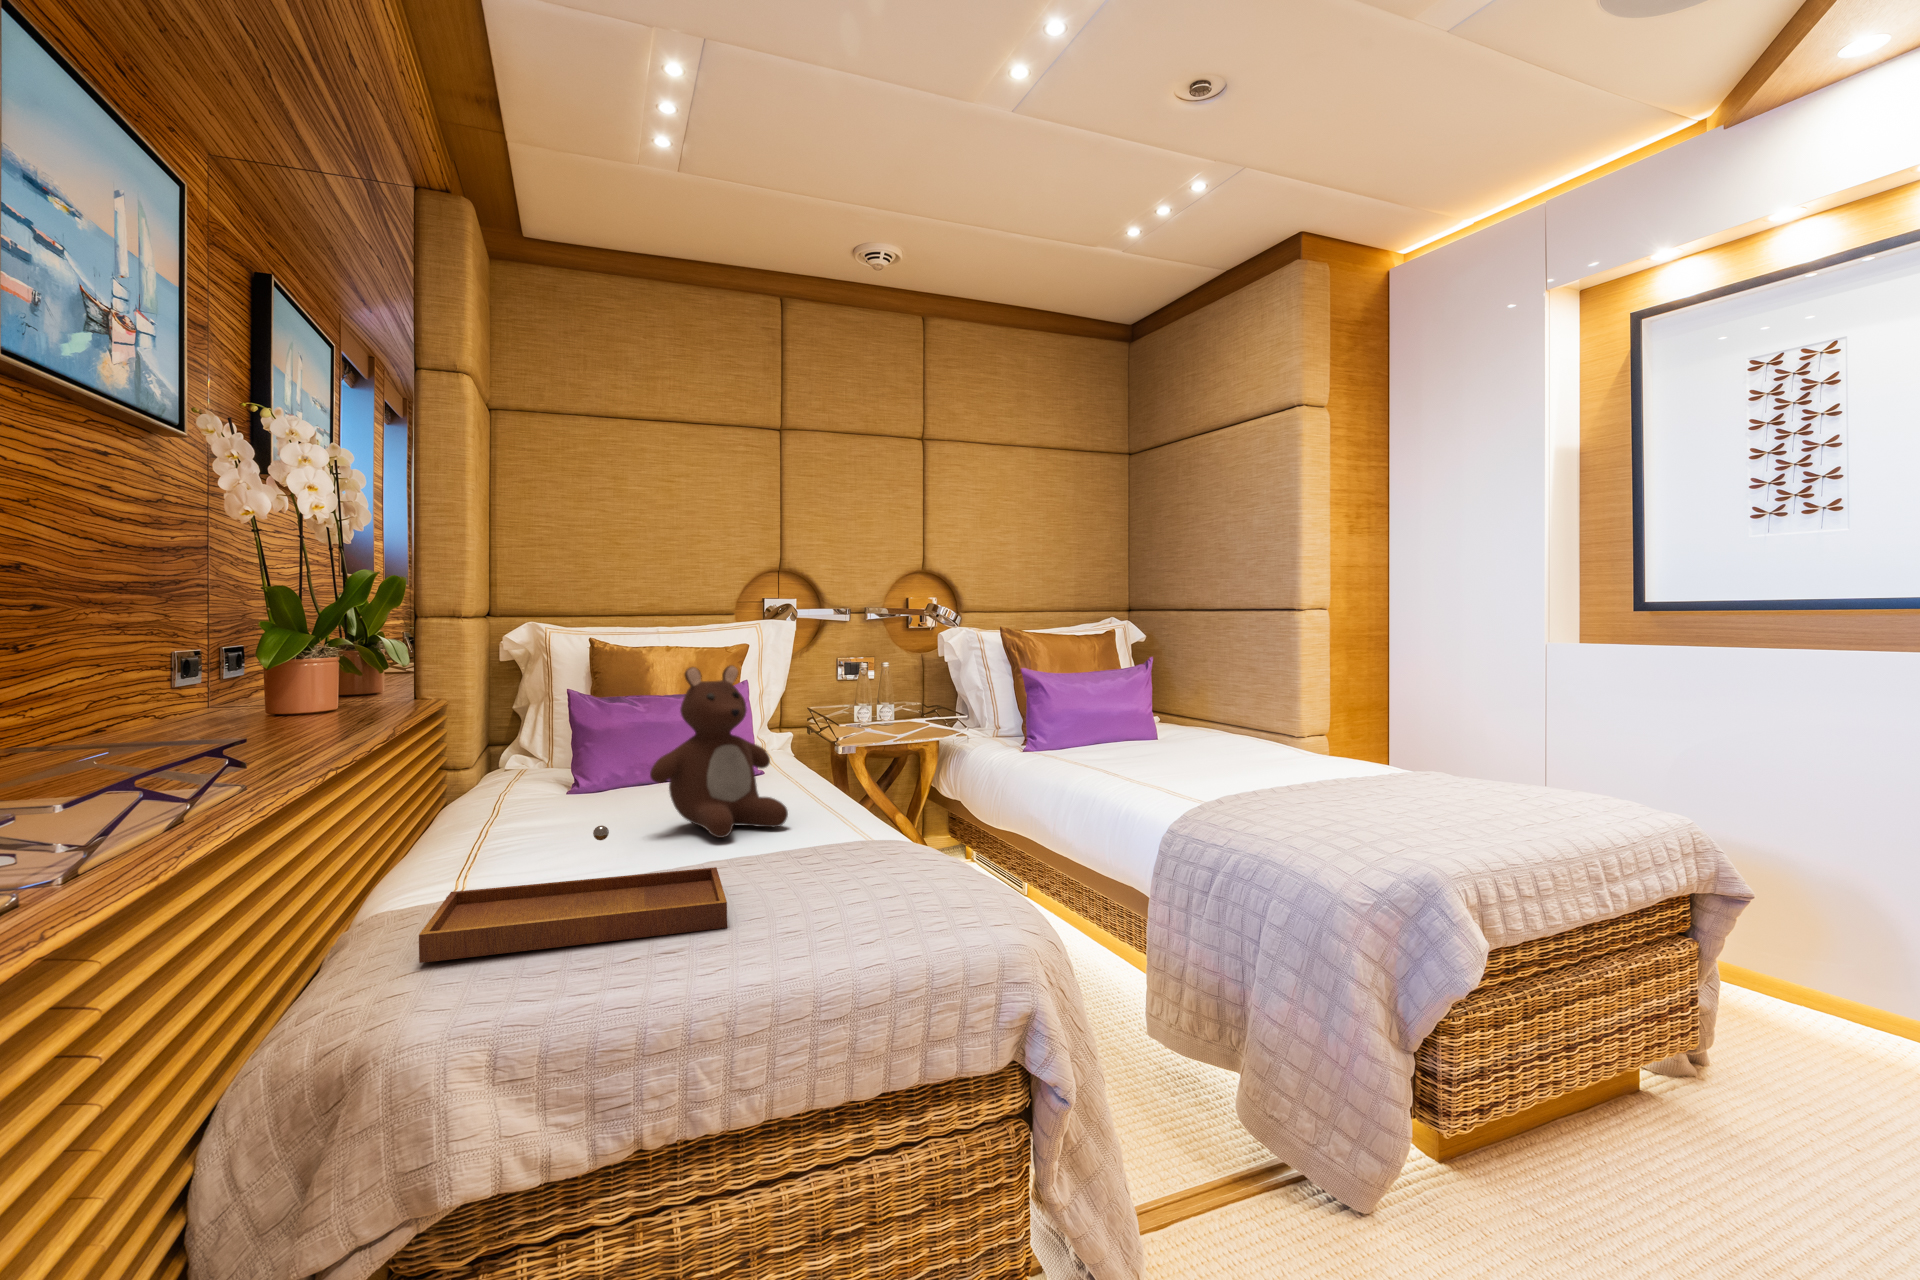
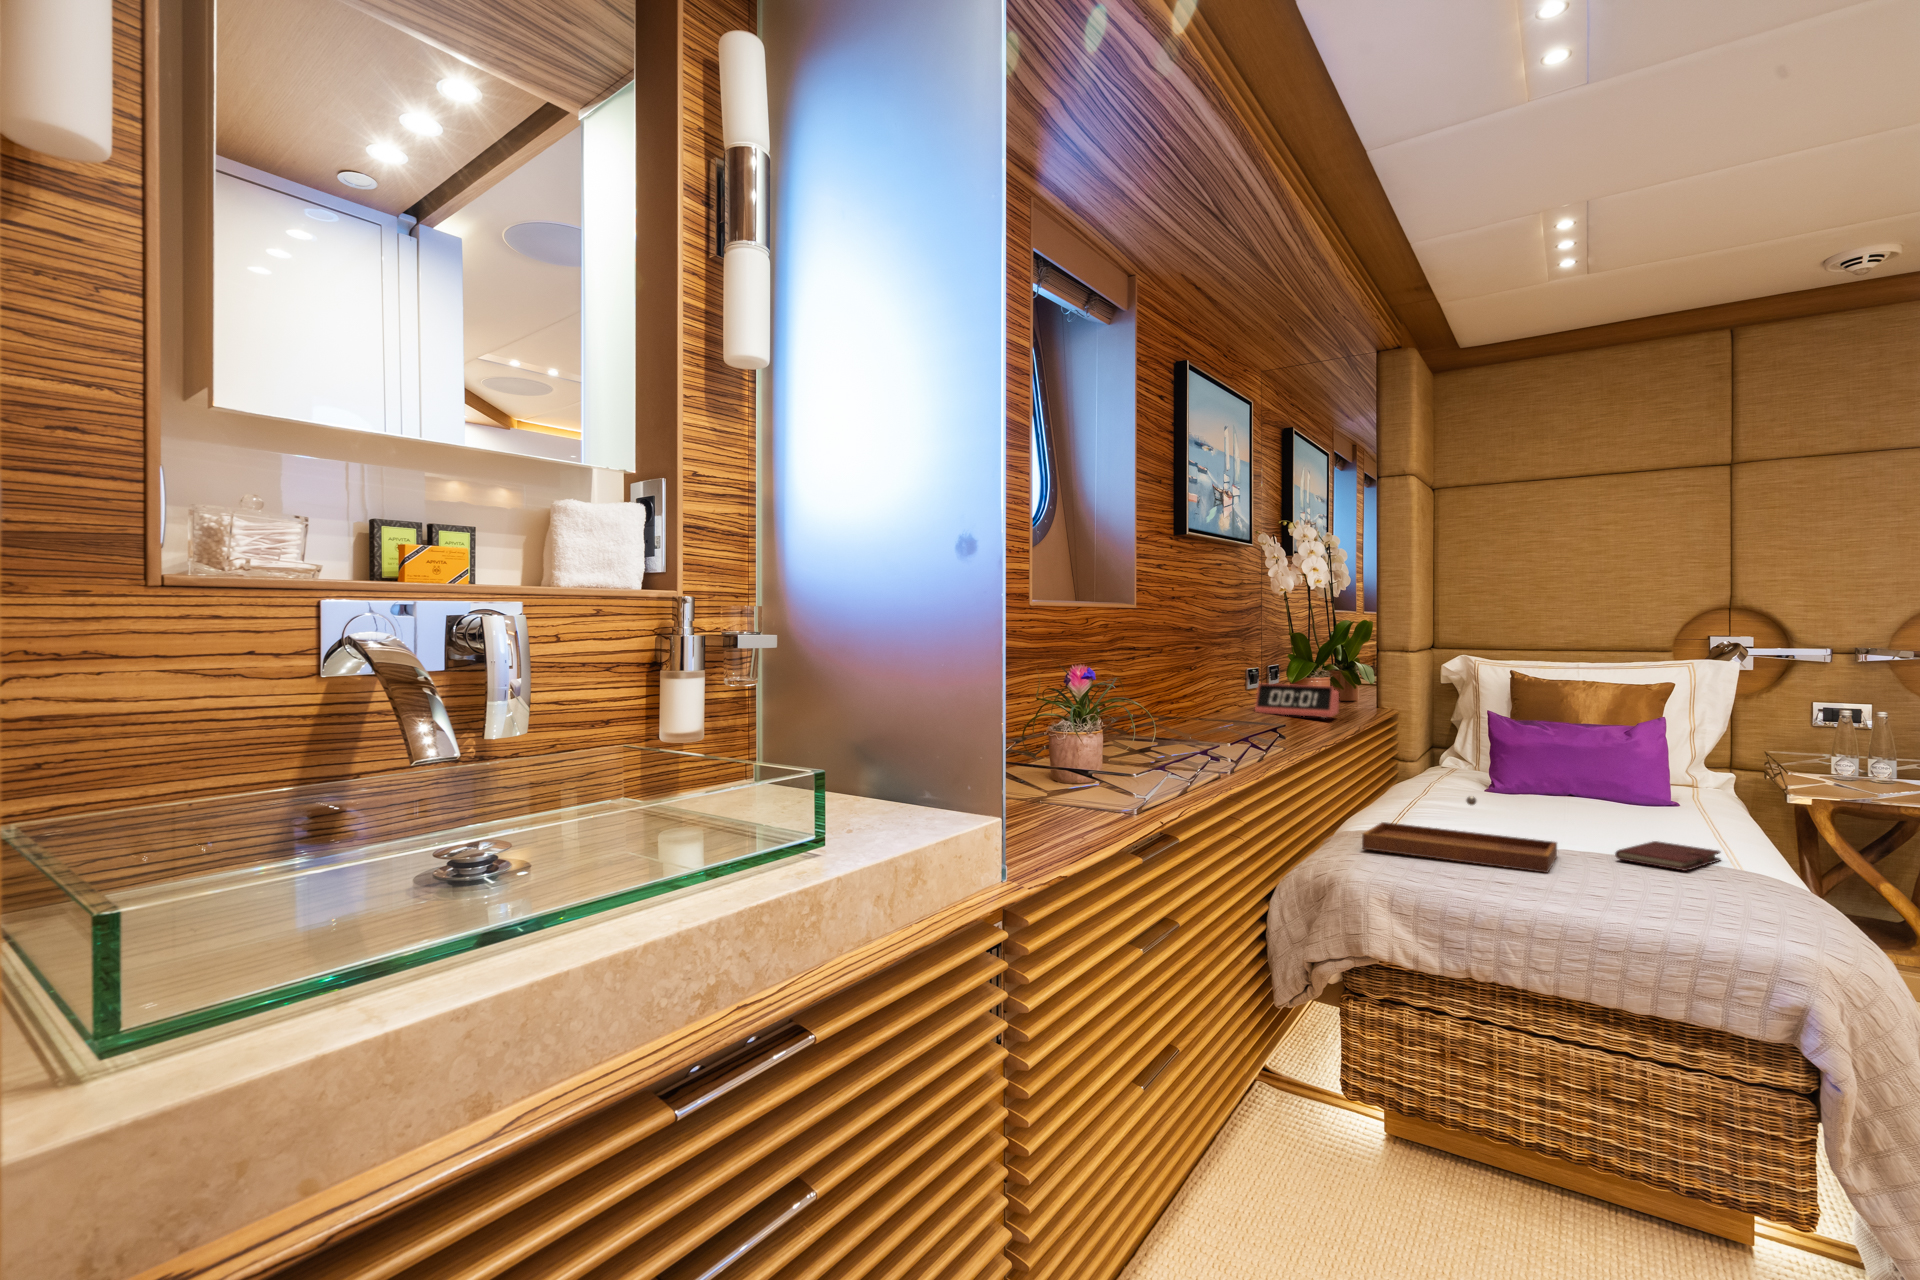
teddy bear: present [650,665,788,838] -> none [1529,699,1649,836]
alarm clock: none [192,671,359,727] -> present [1255,684,1339,717]
notebook: none [784,833,877,874] -> present [1615,841,1720,871]

